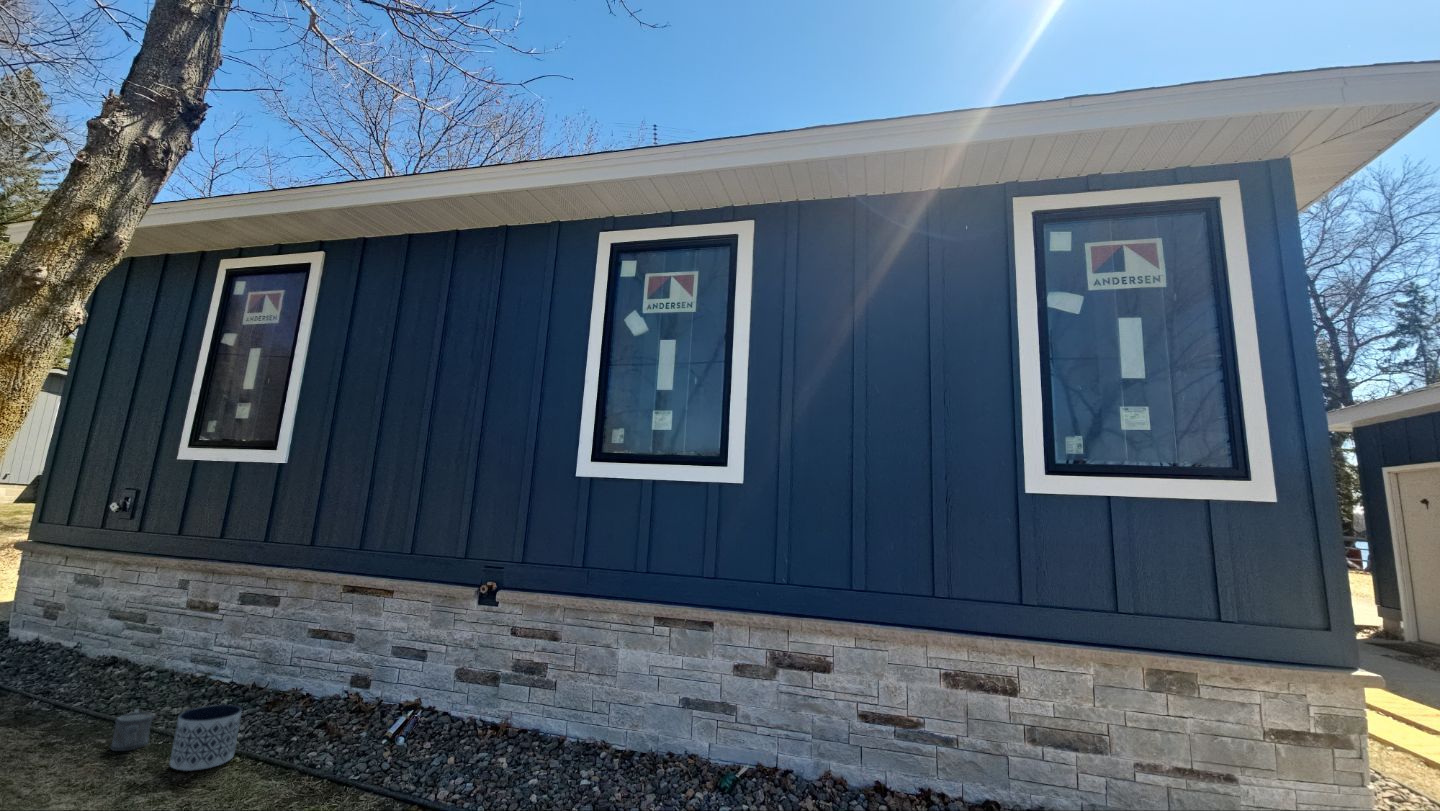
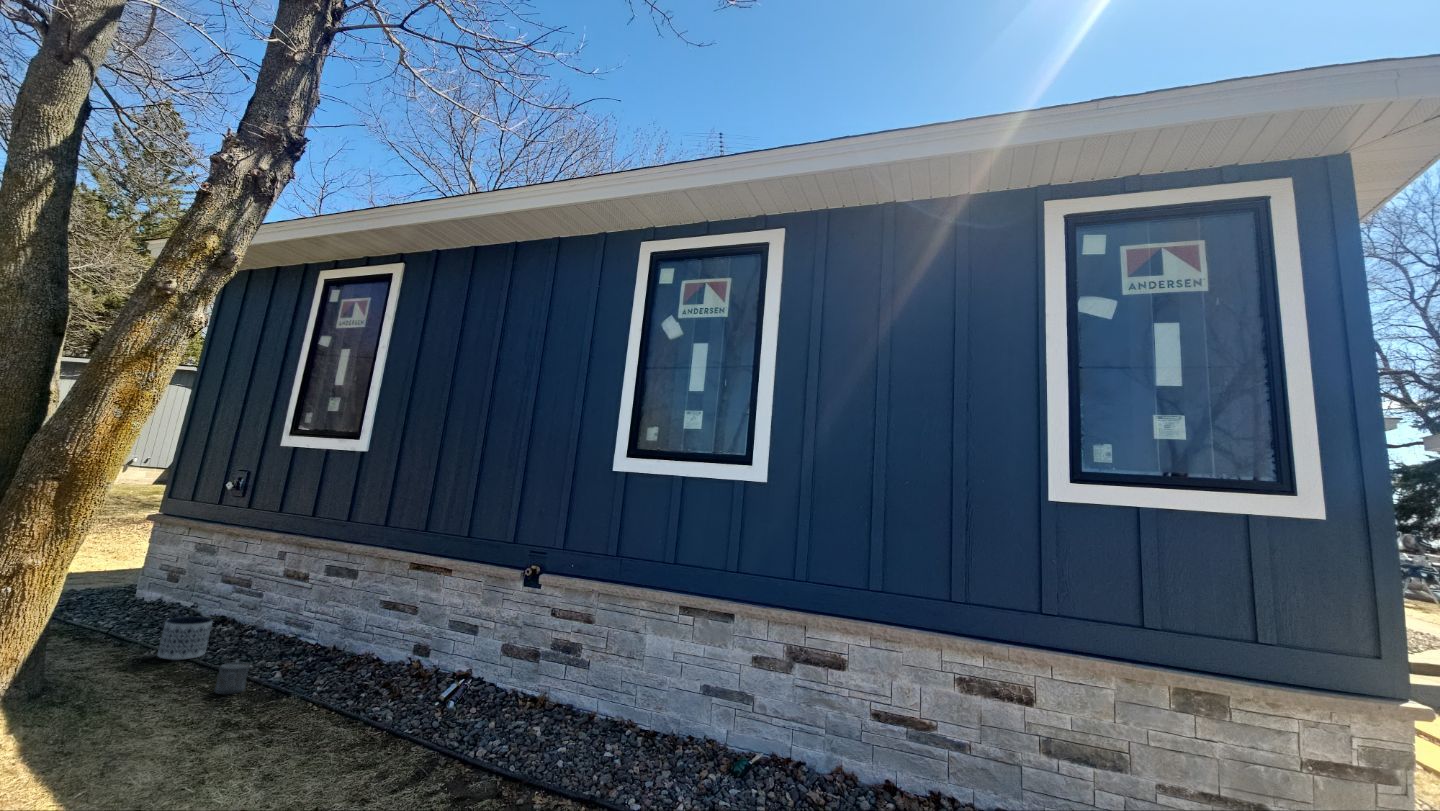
planter: present [169,705,242,771] -> present [158,617,213,660]

